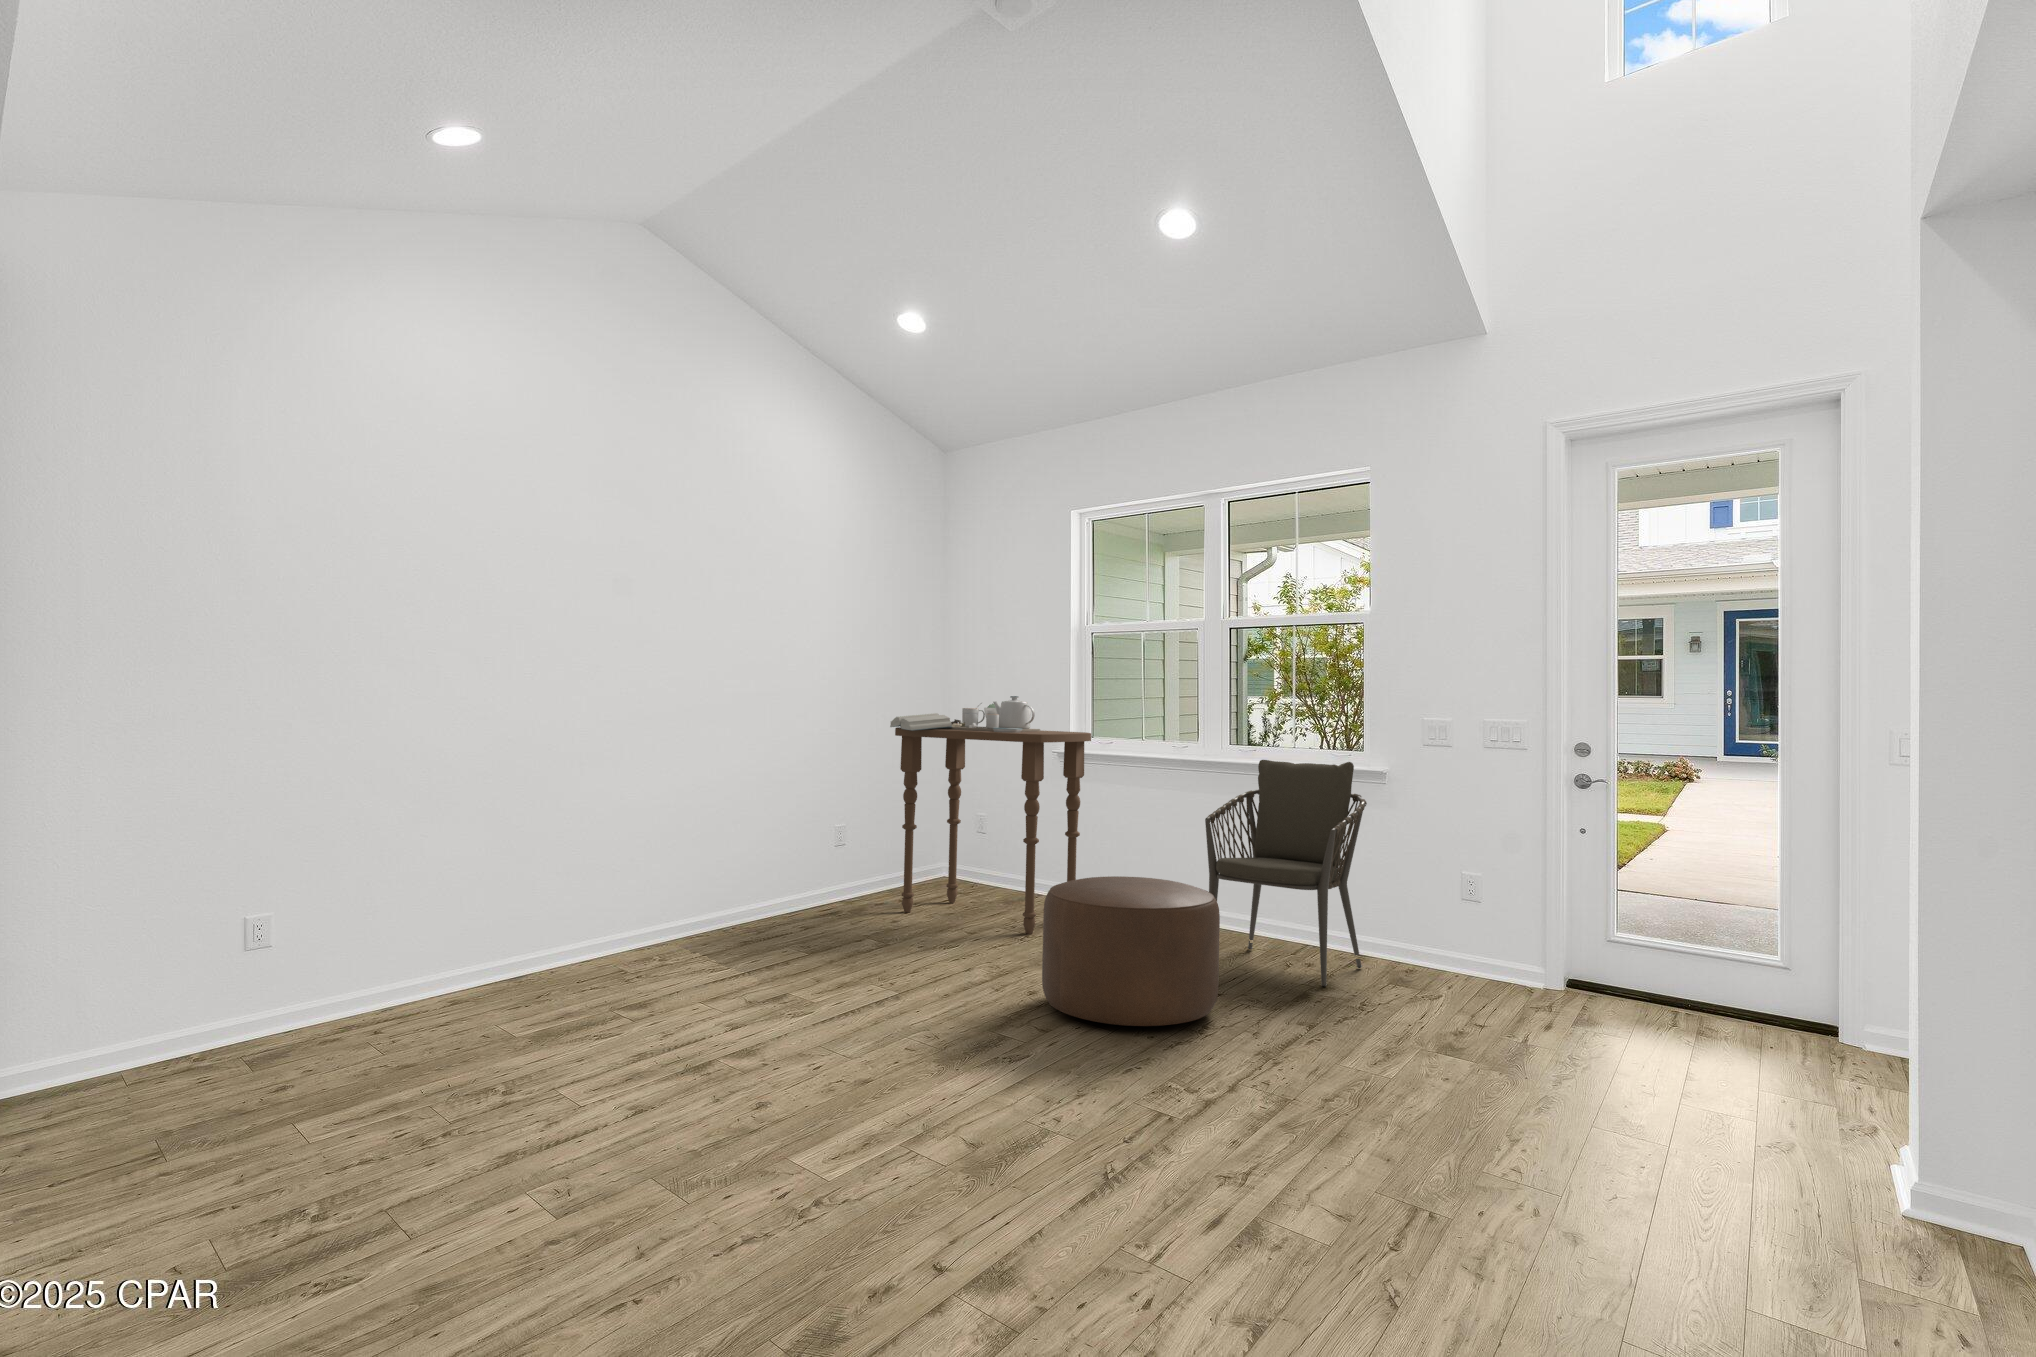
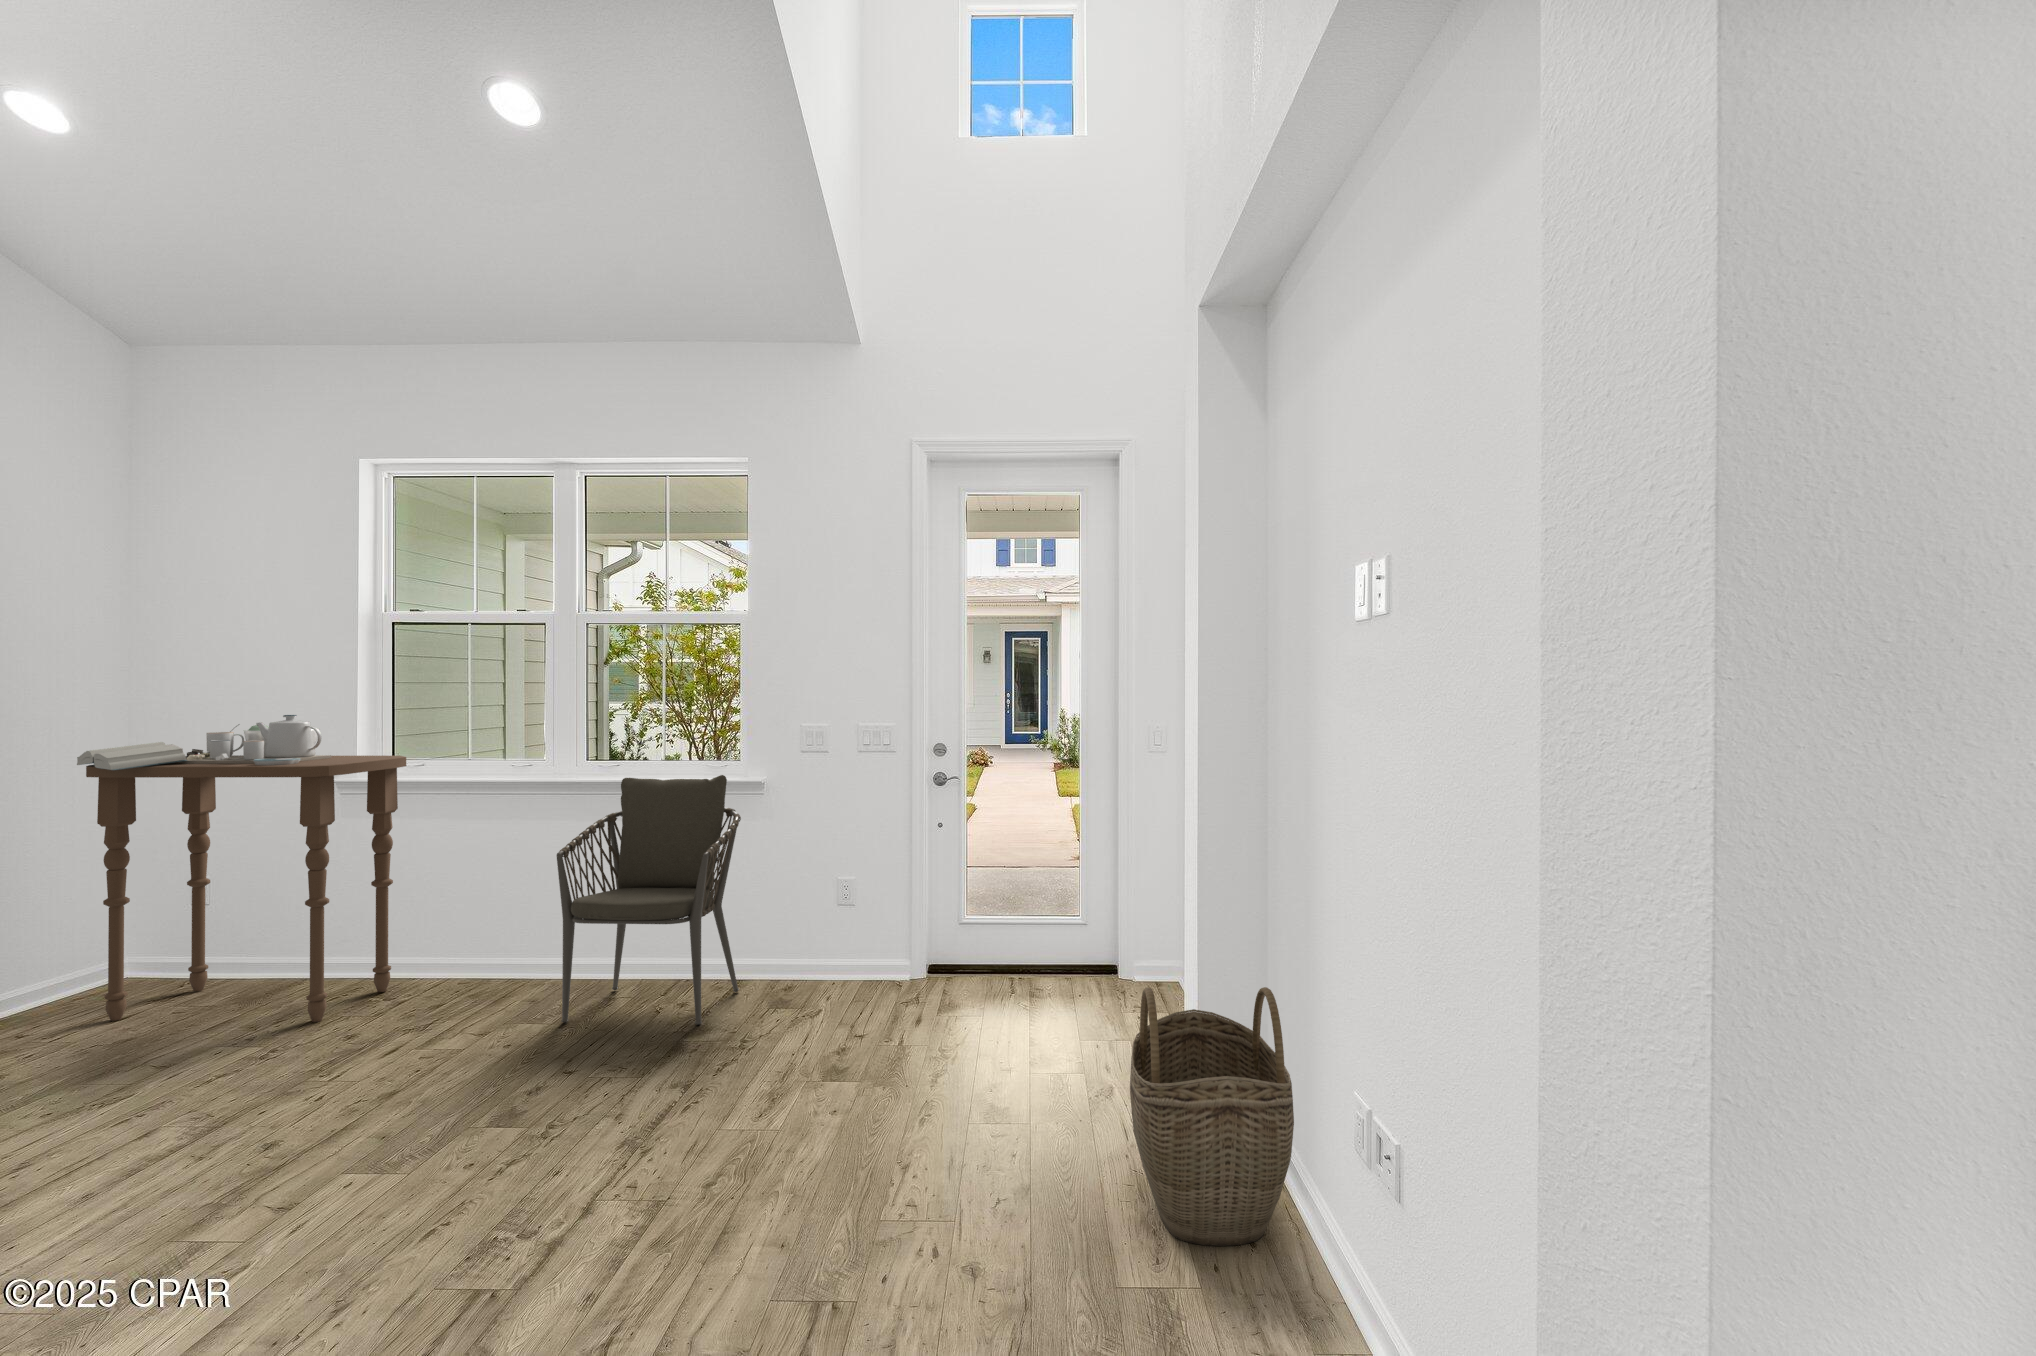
ottoman: present [1042,876,1220,1026] -> none [321,943,573,1152]
woven basket: none [1782,984,2007,1283] -> present [1130,987,1294,1246]

